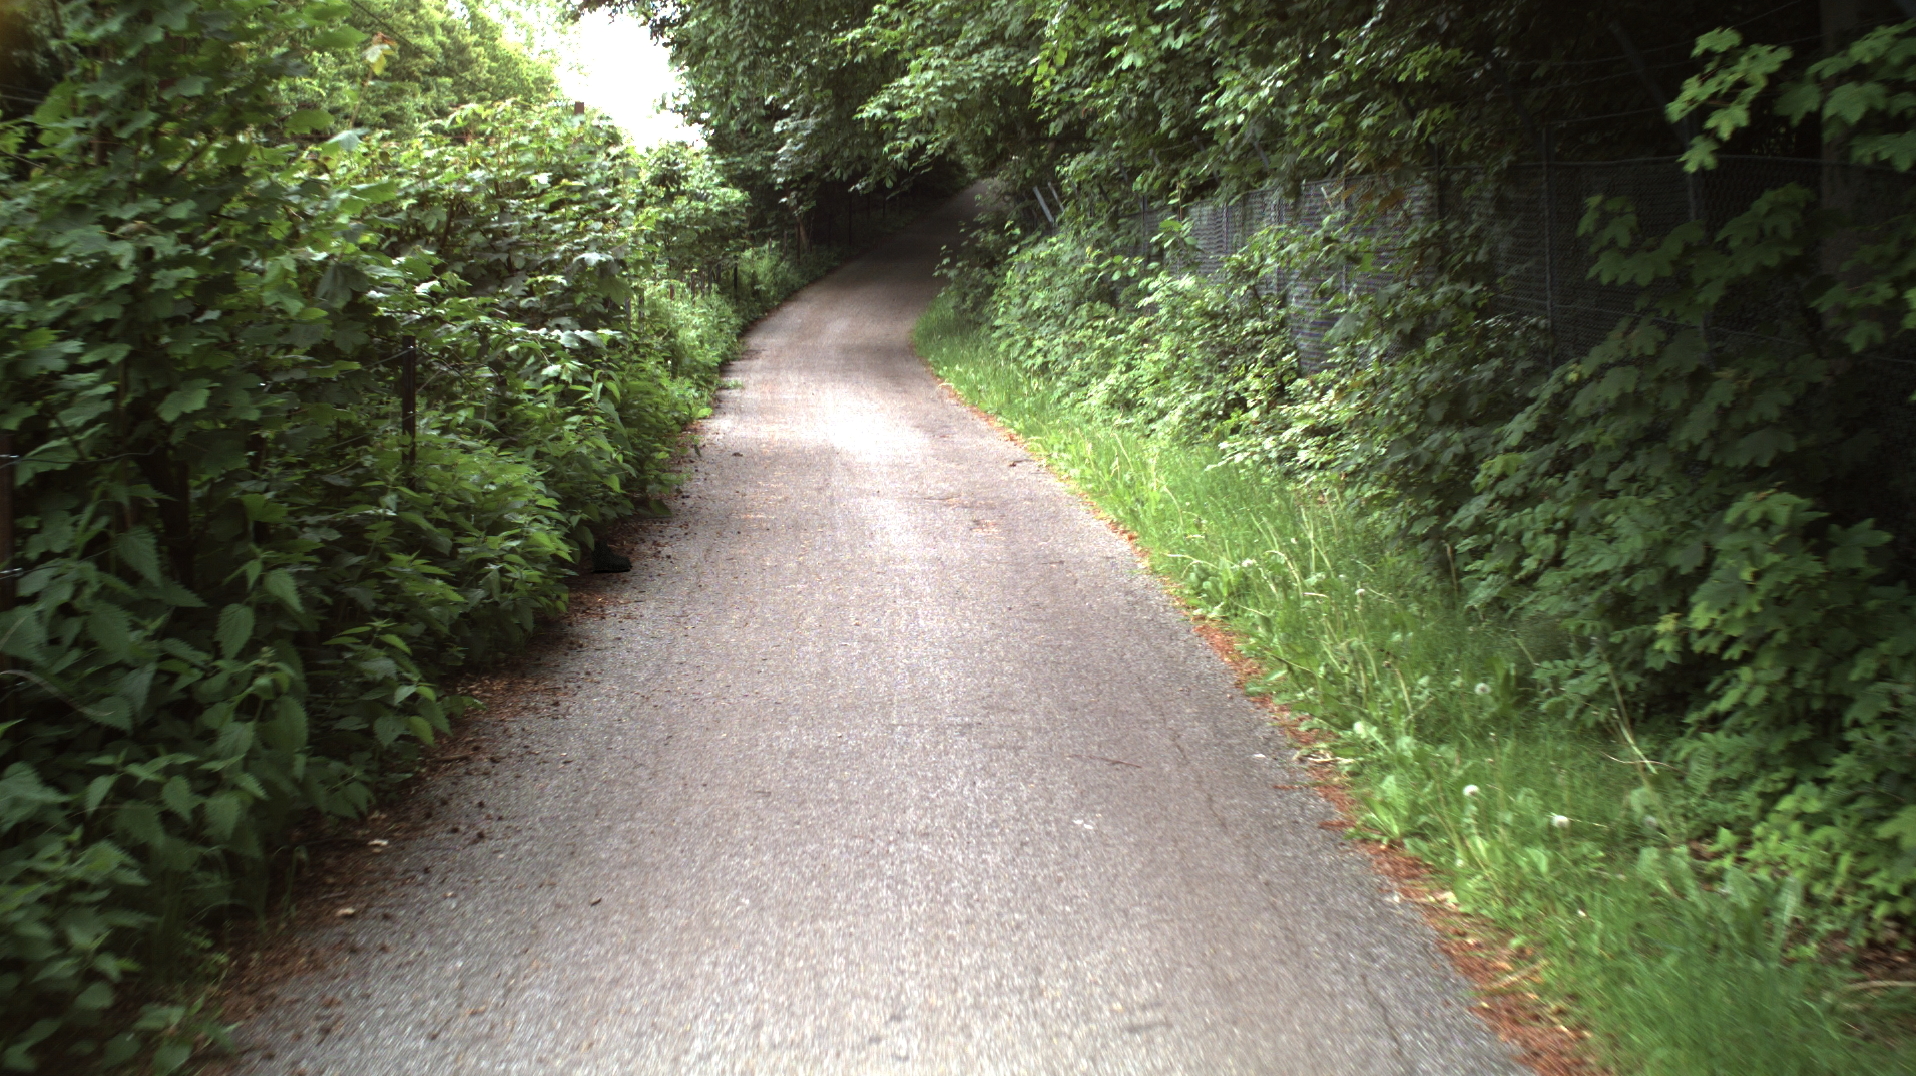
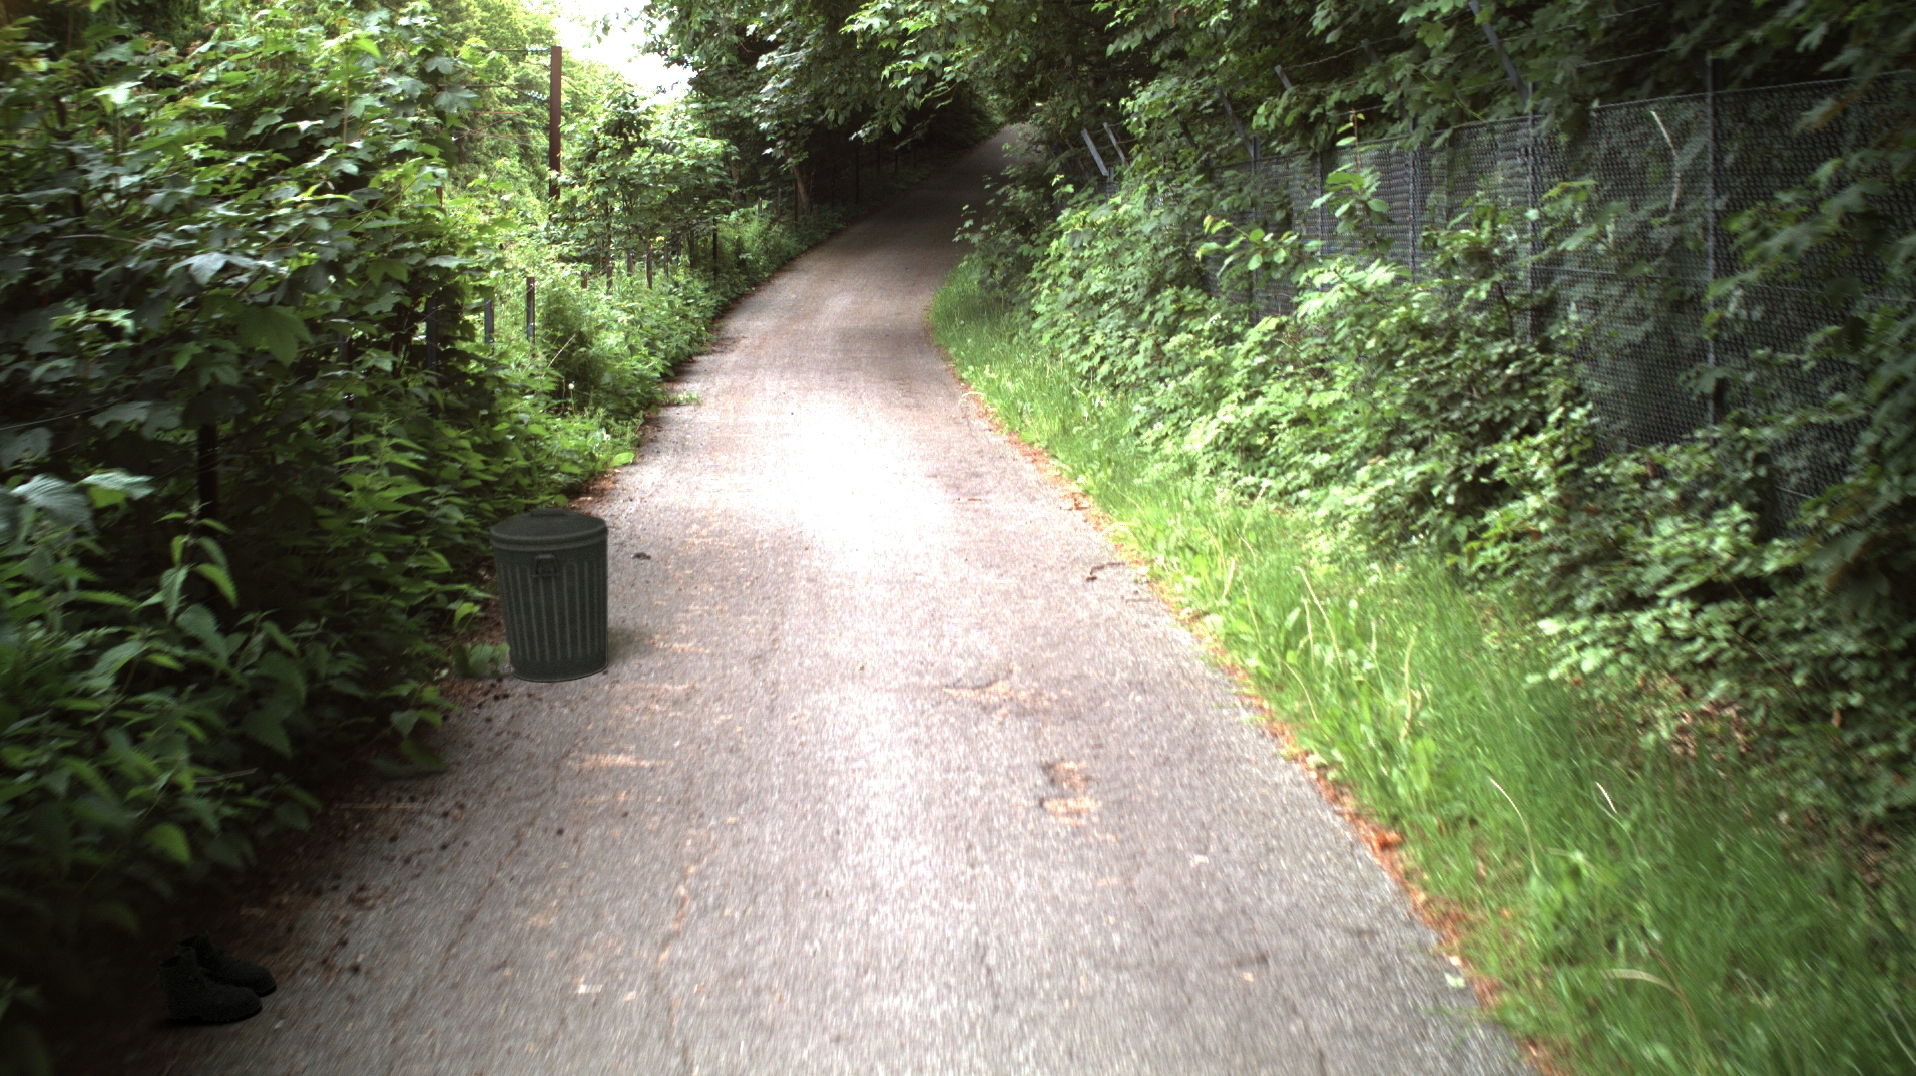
trash can: none [673,401,738,496] -> present [489,508,609,682]

